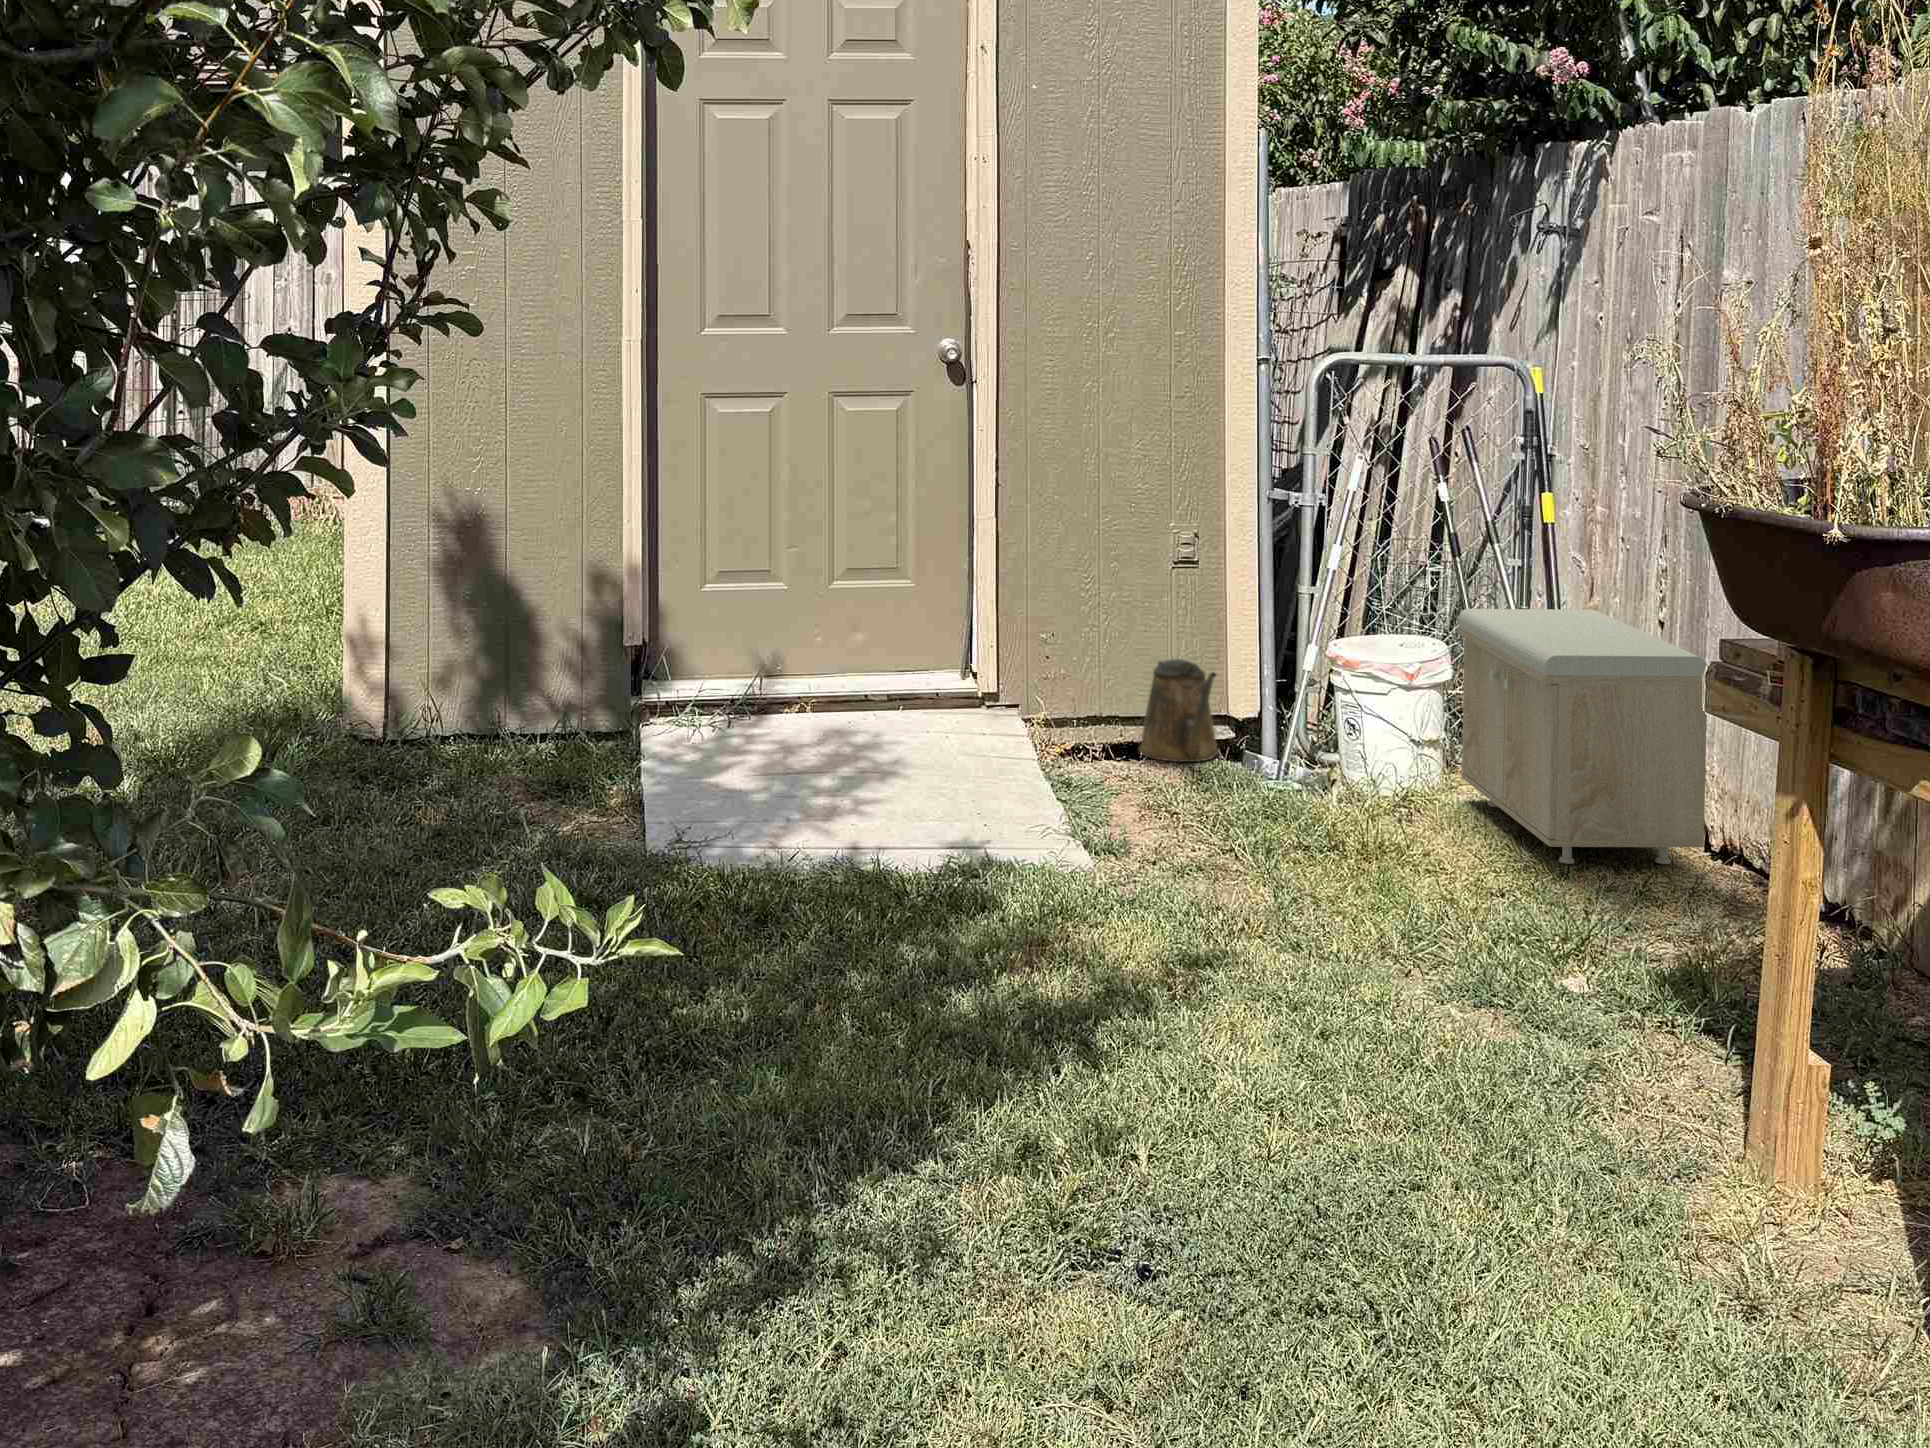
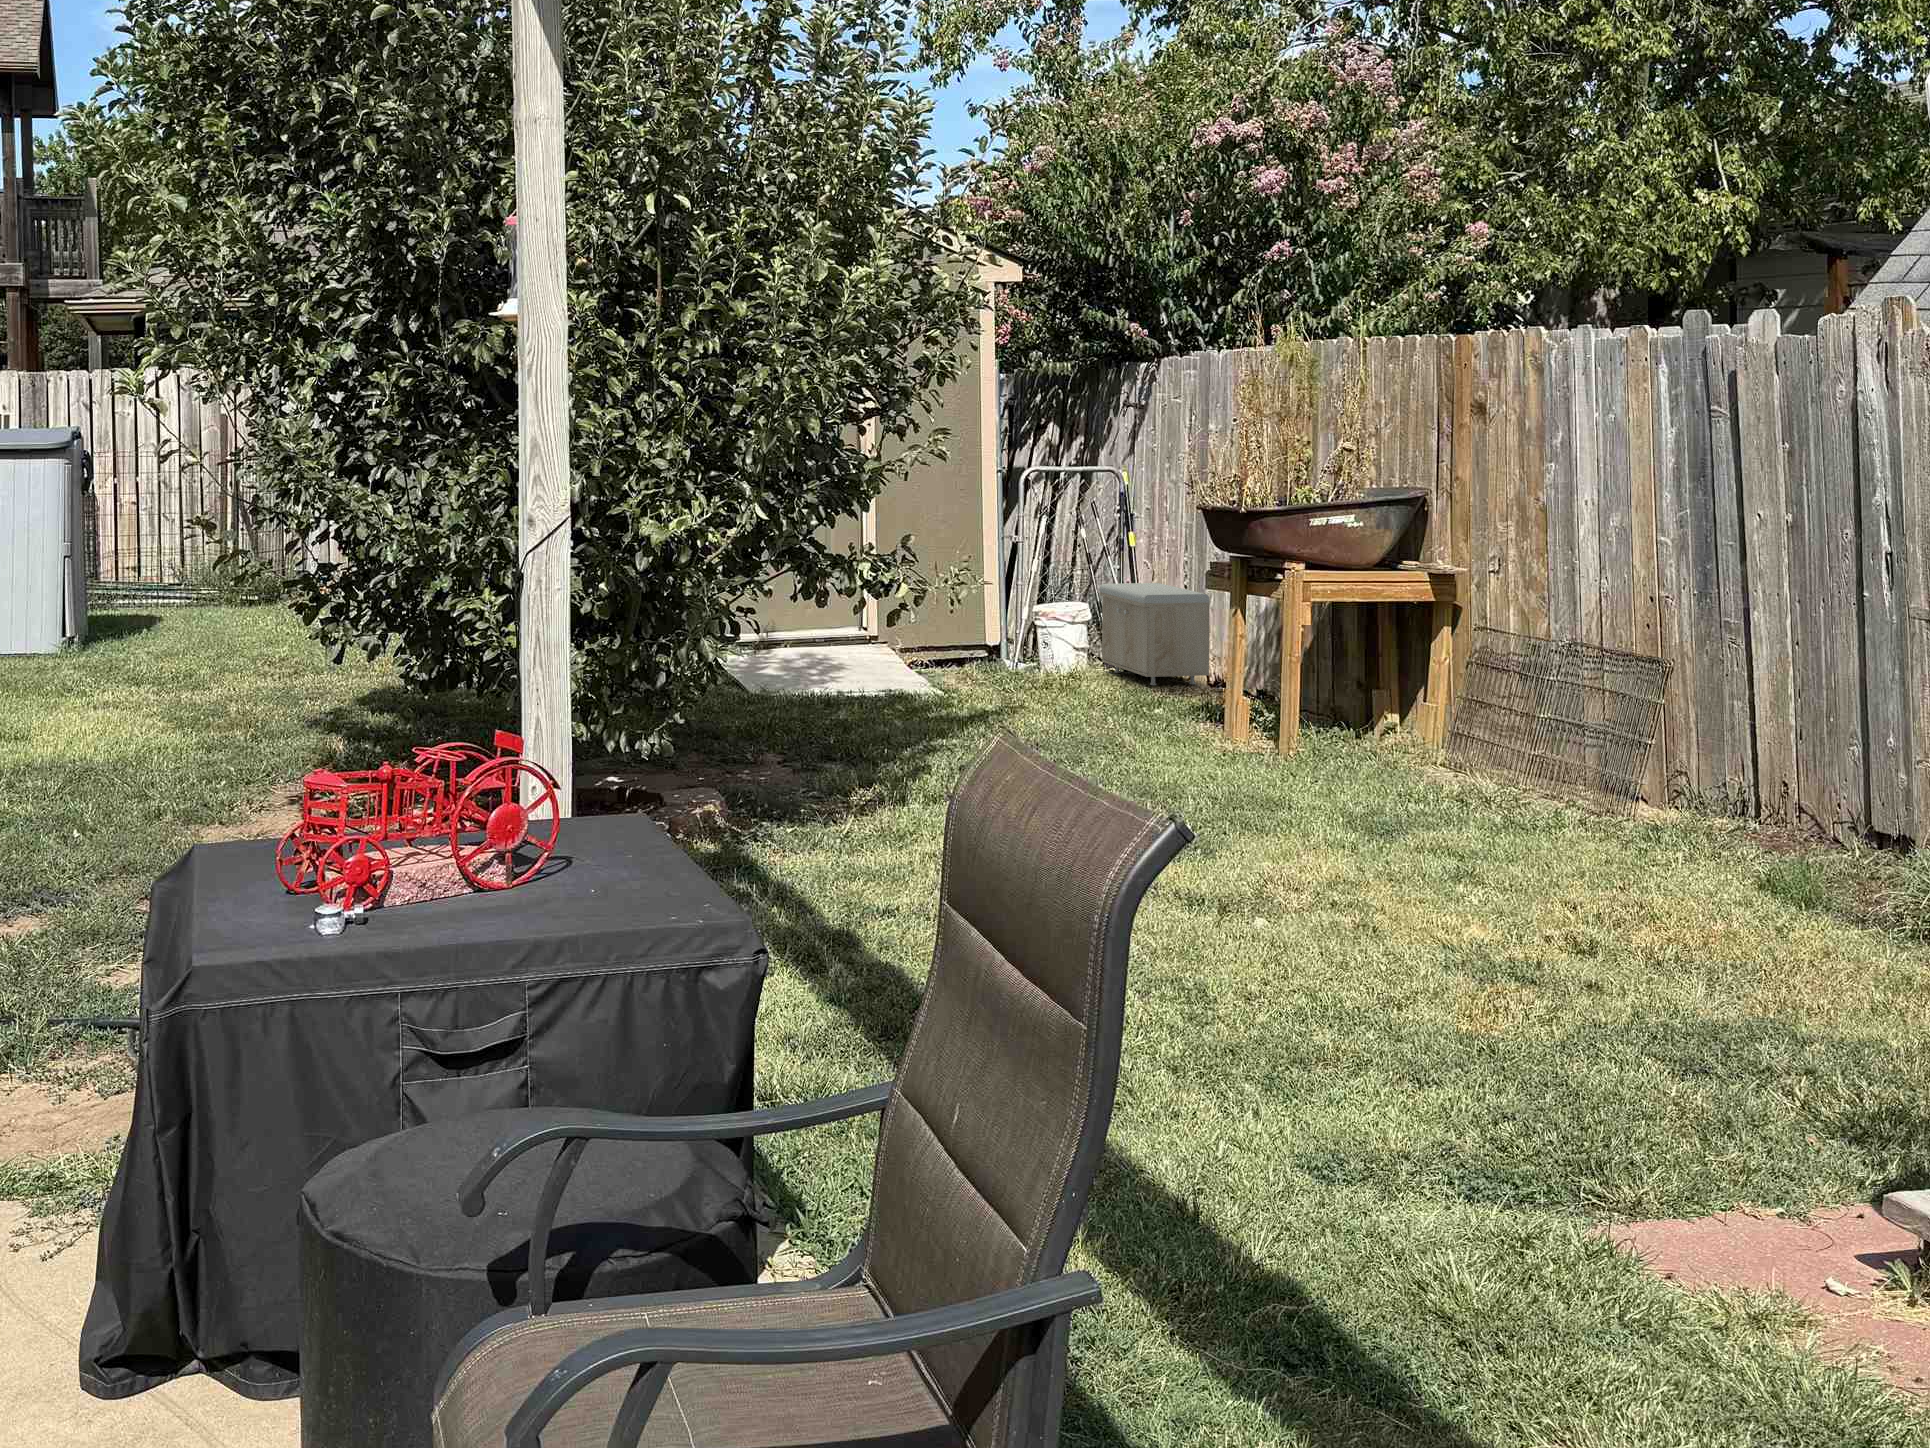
watering can: present [1139,659,1219,762] -> none [947,618,990,664]

